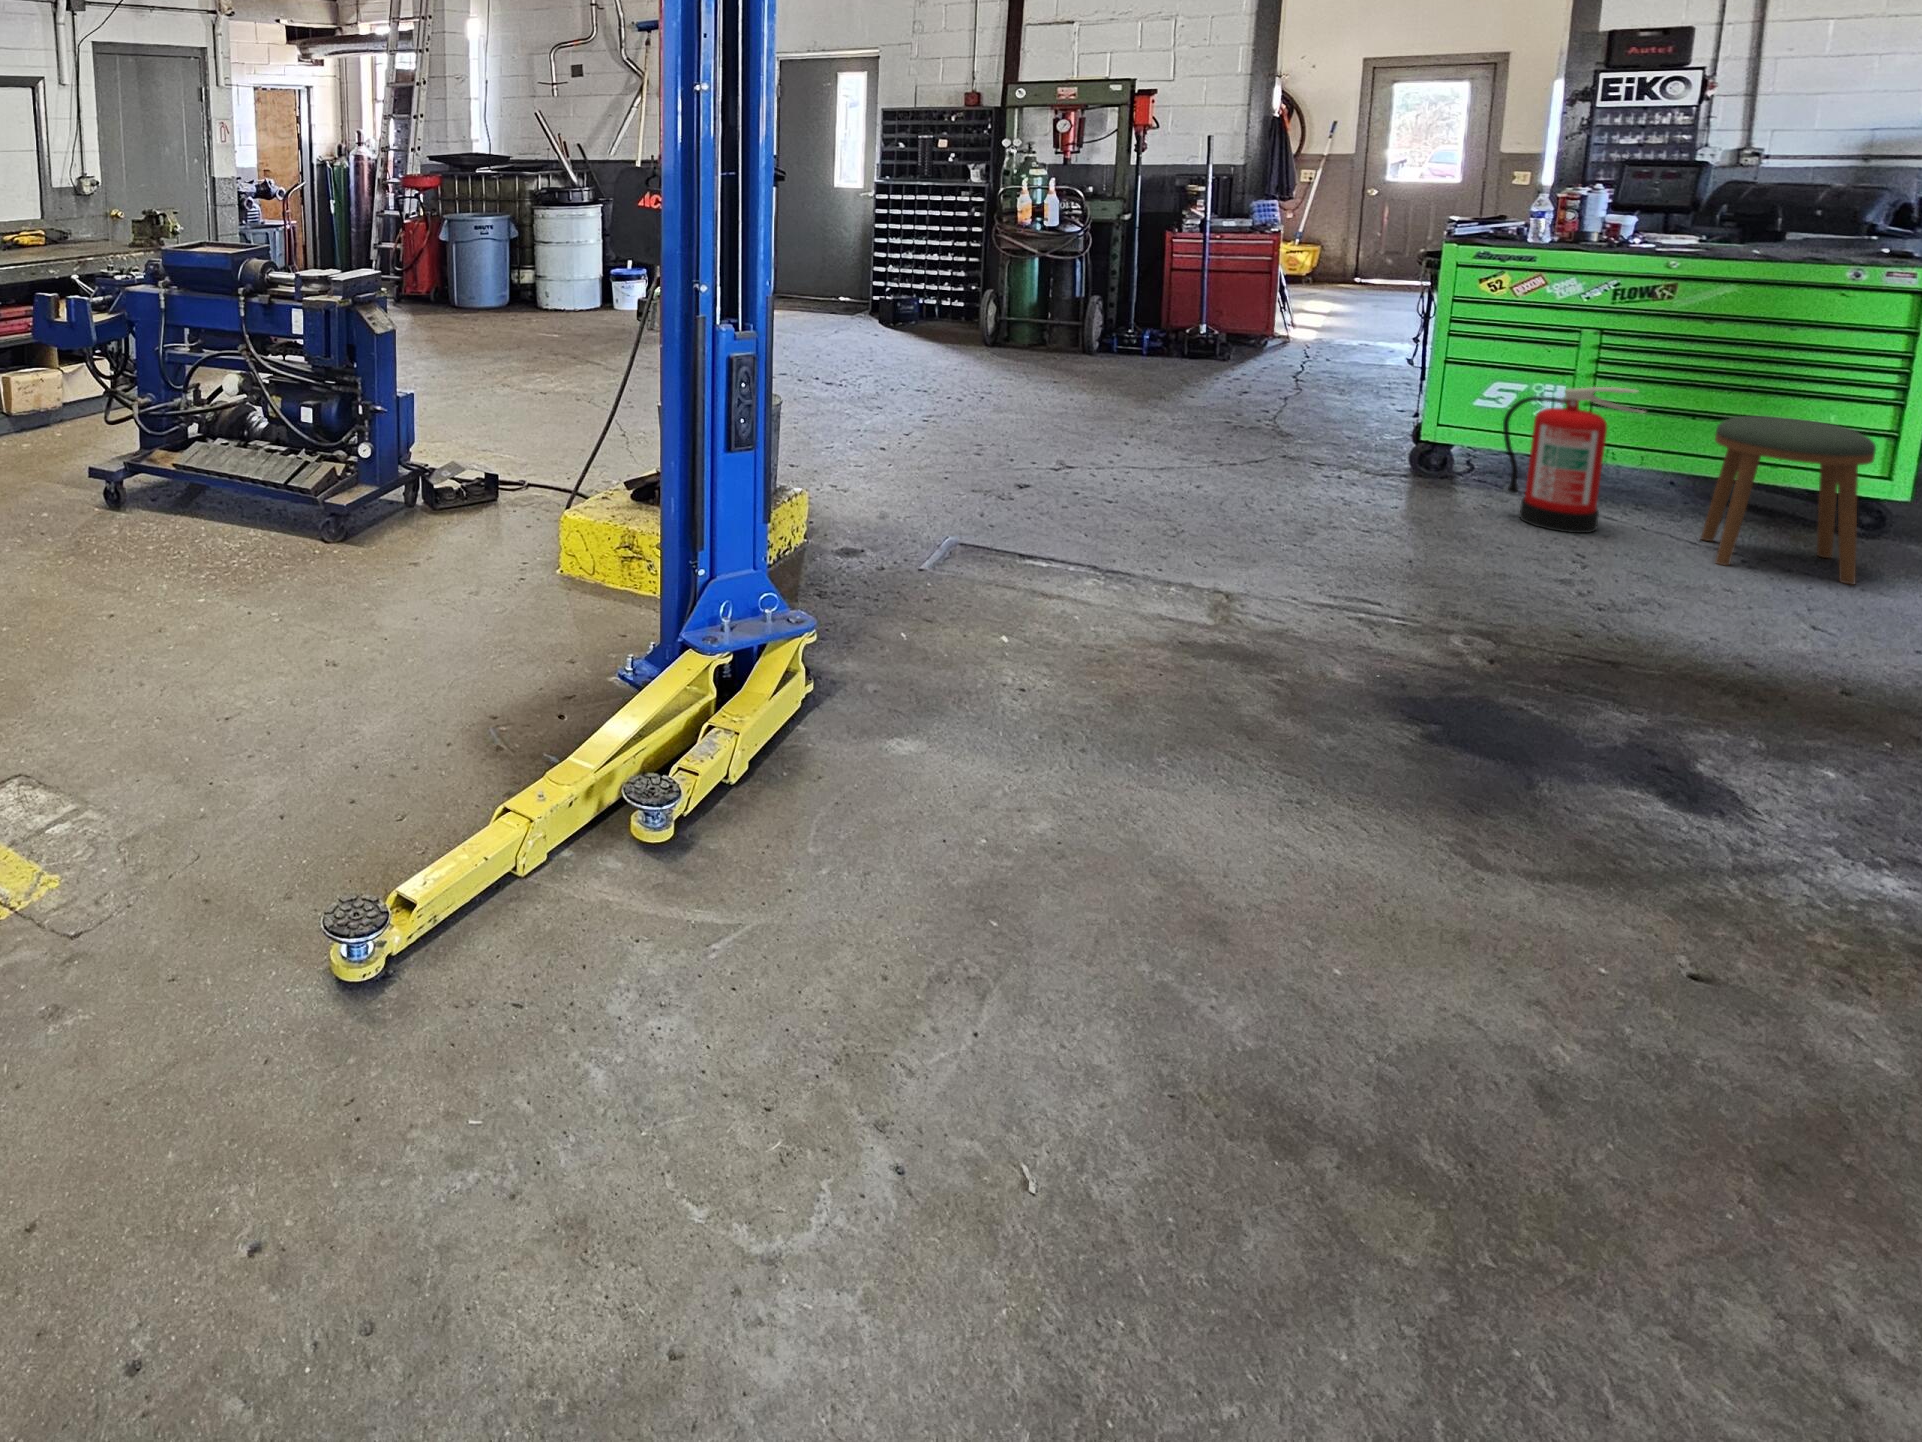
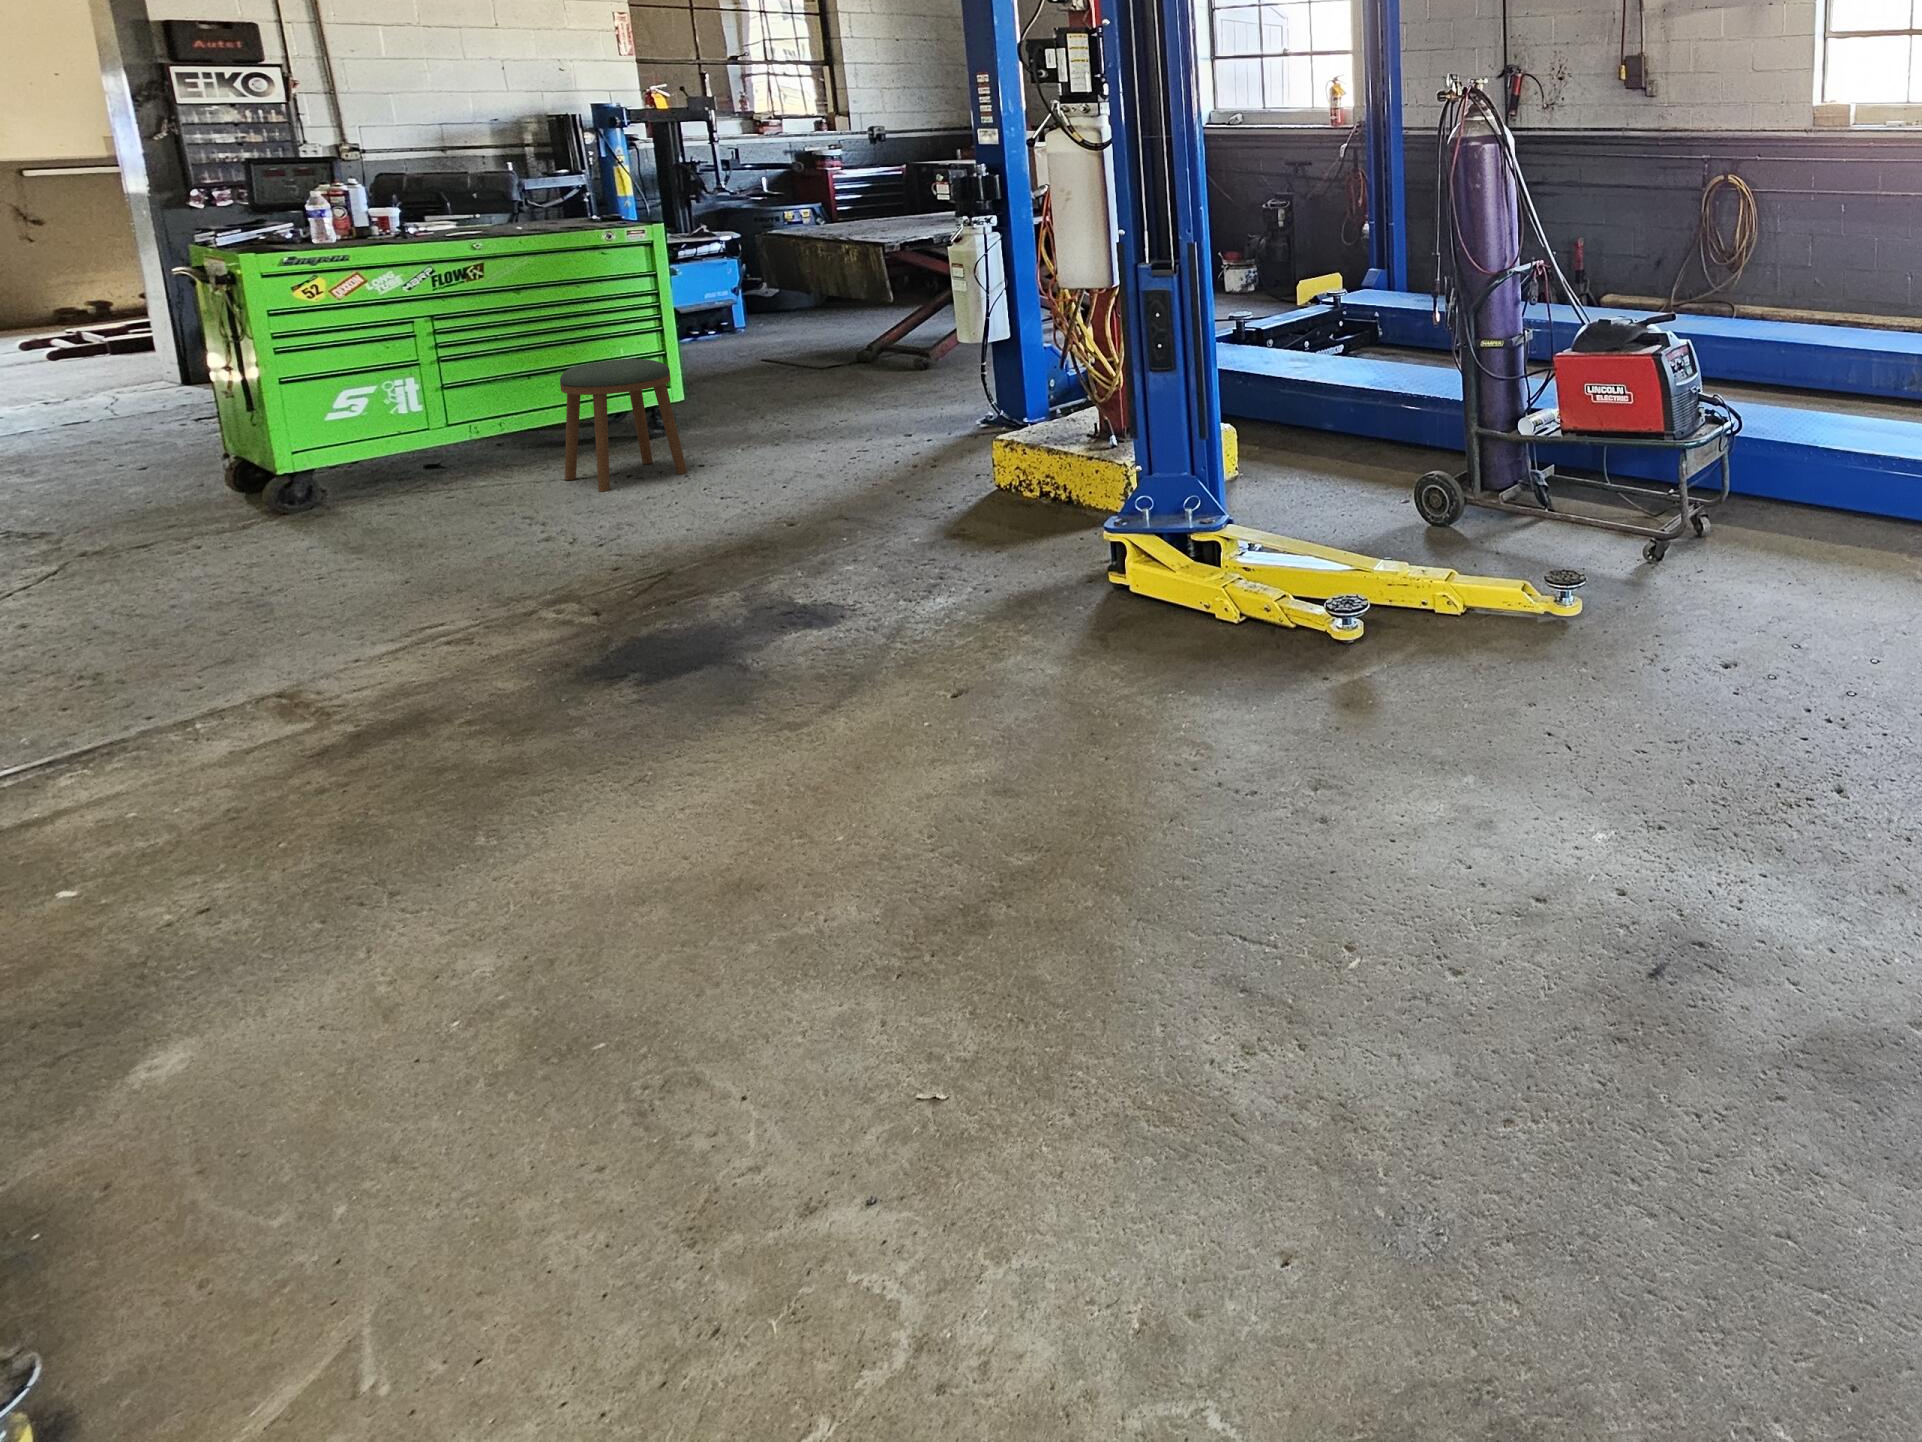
fire extinguisher: present [1503,387,1641,533] -> none [373,364,504,518]

